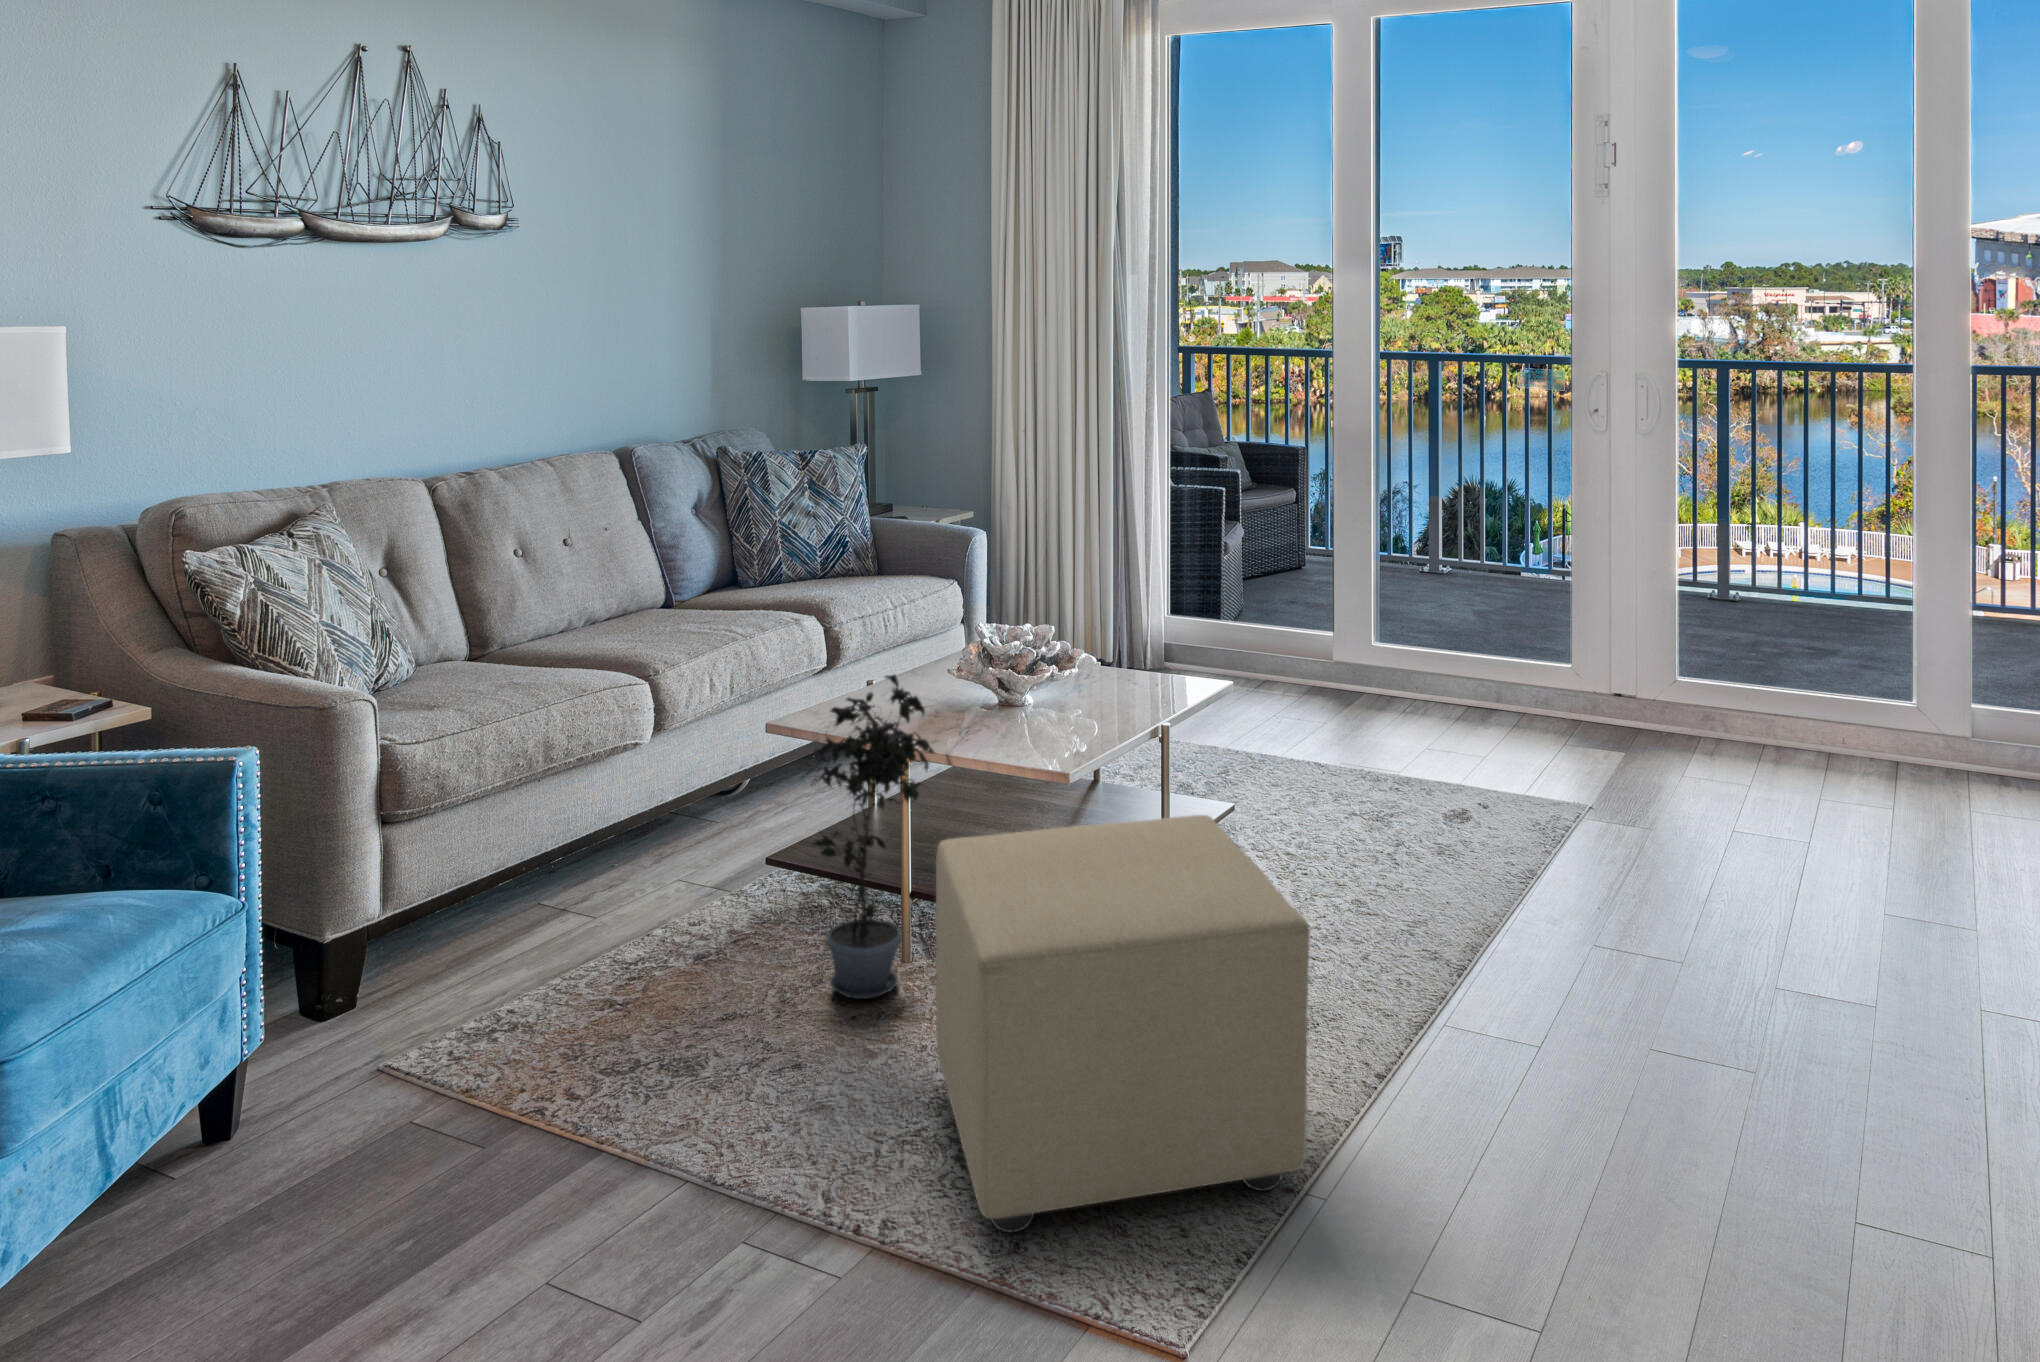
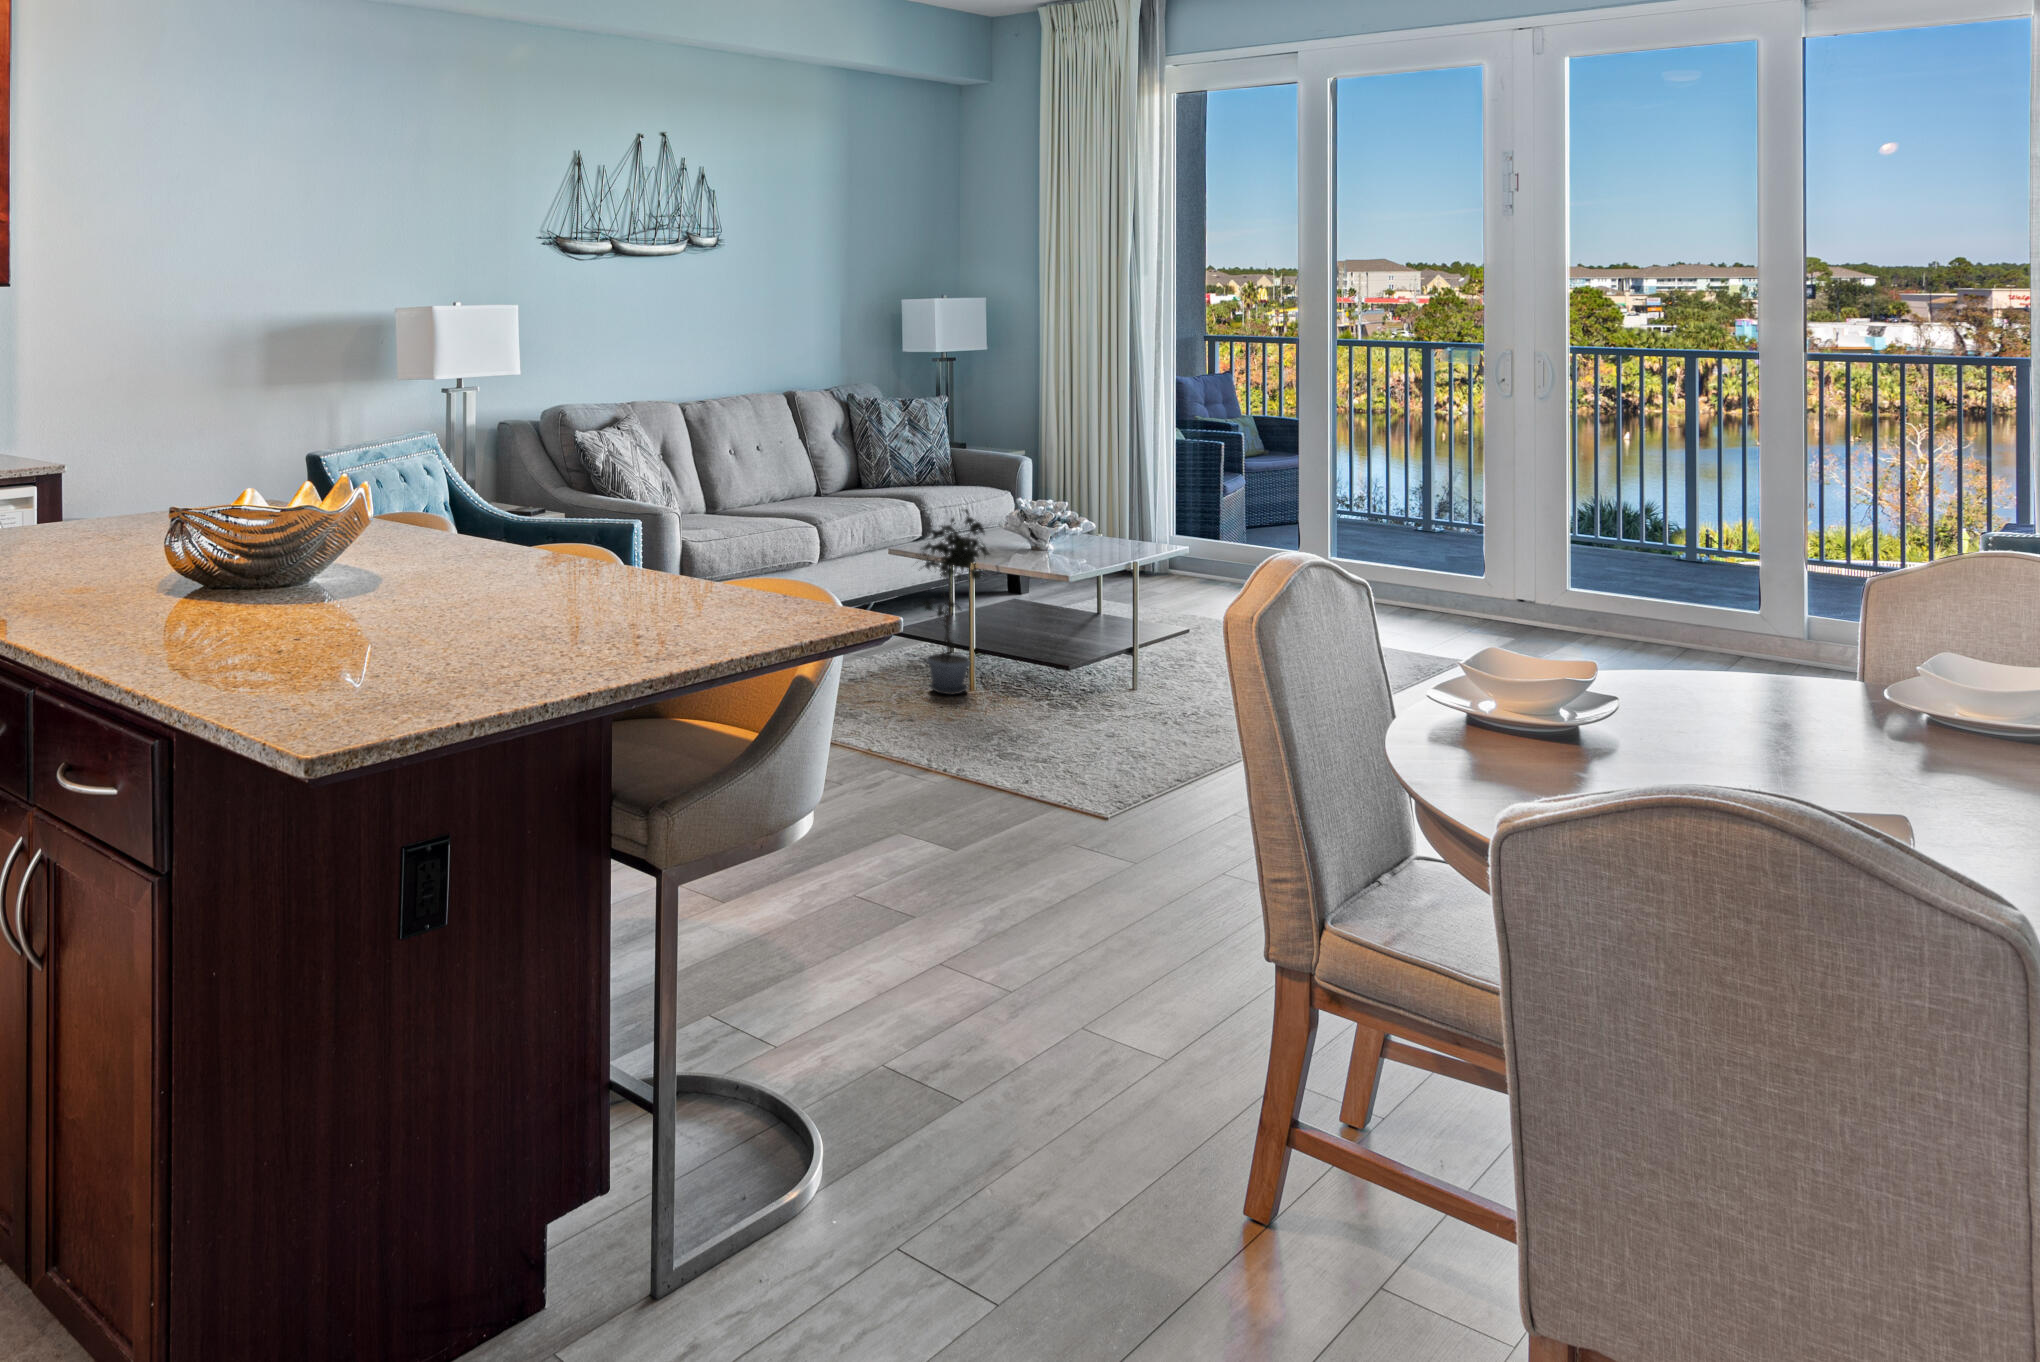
ottoman: present [936,815,1310,1232] -> none [990,587,1189,768]

